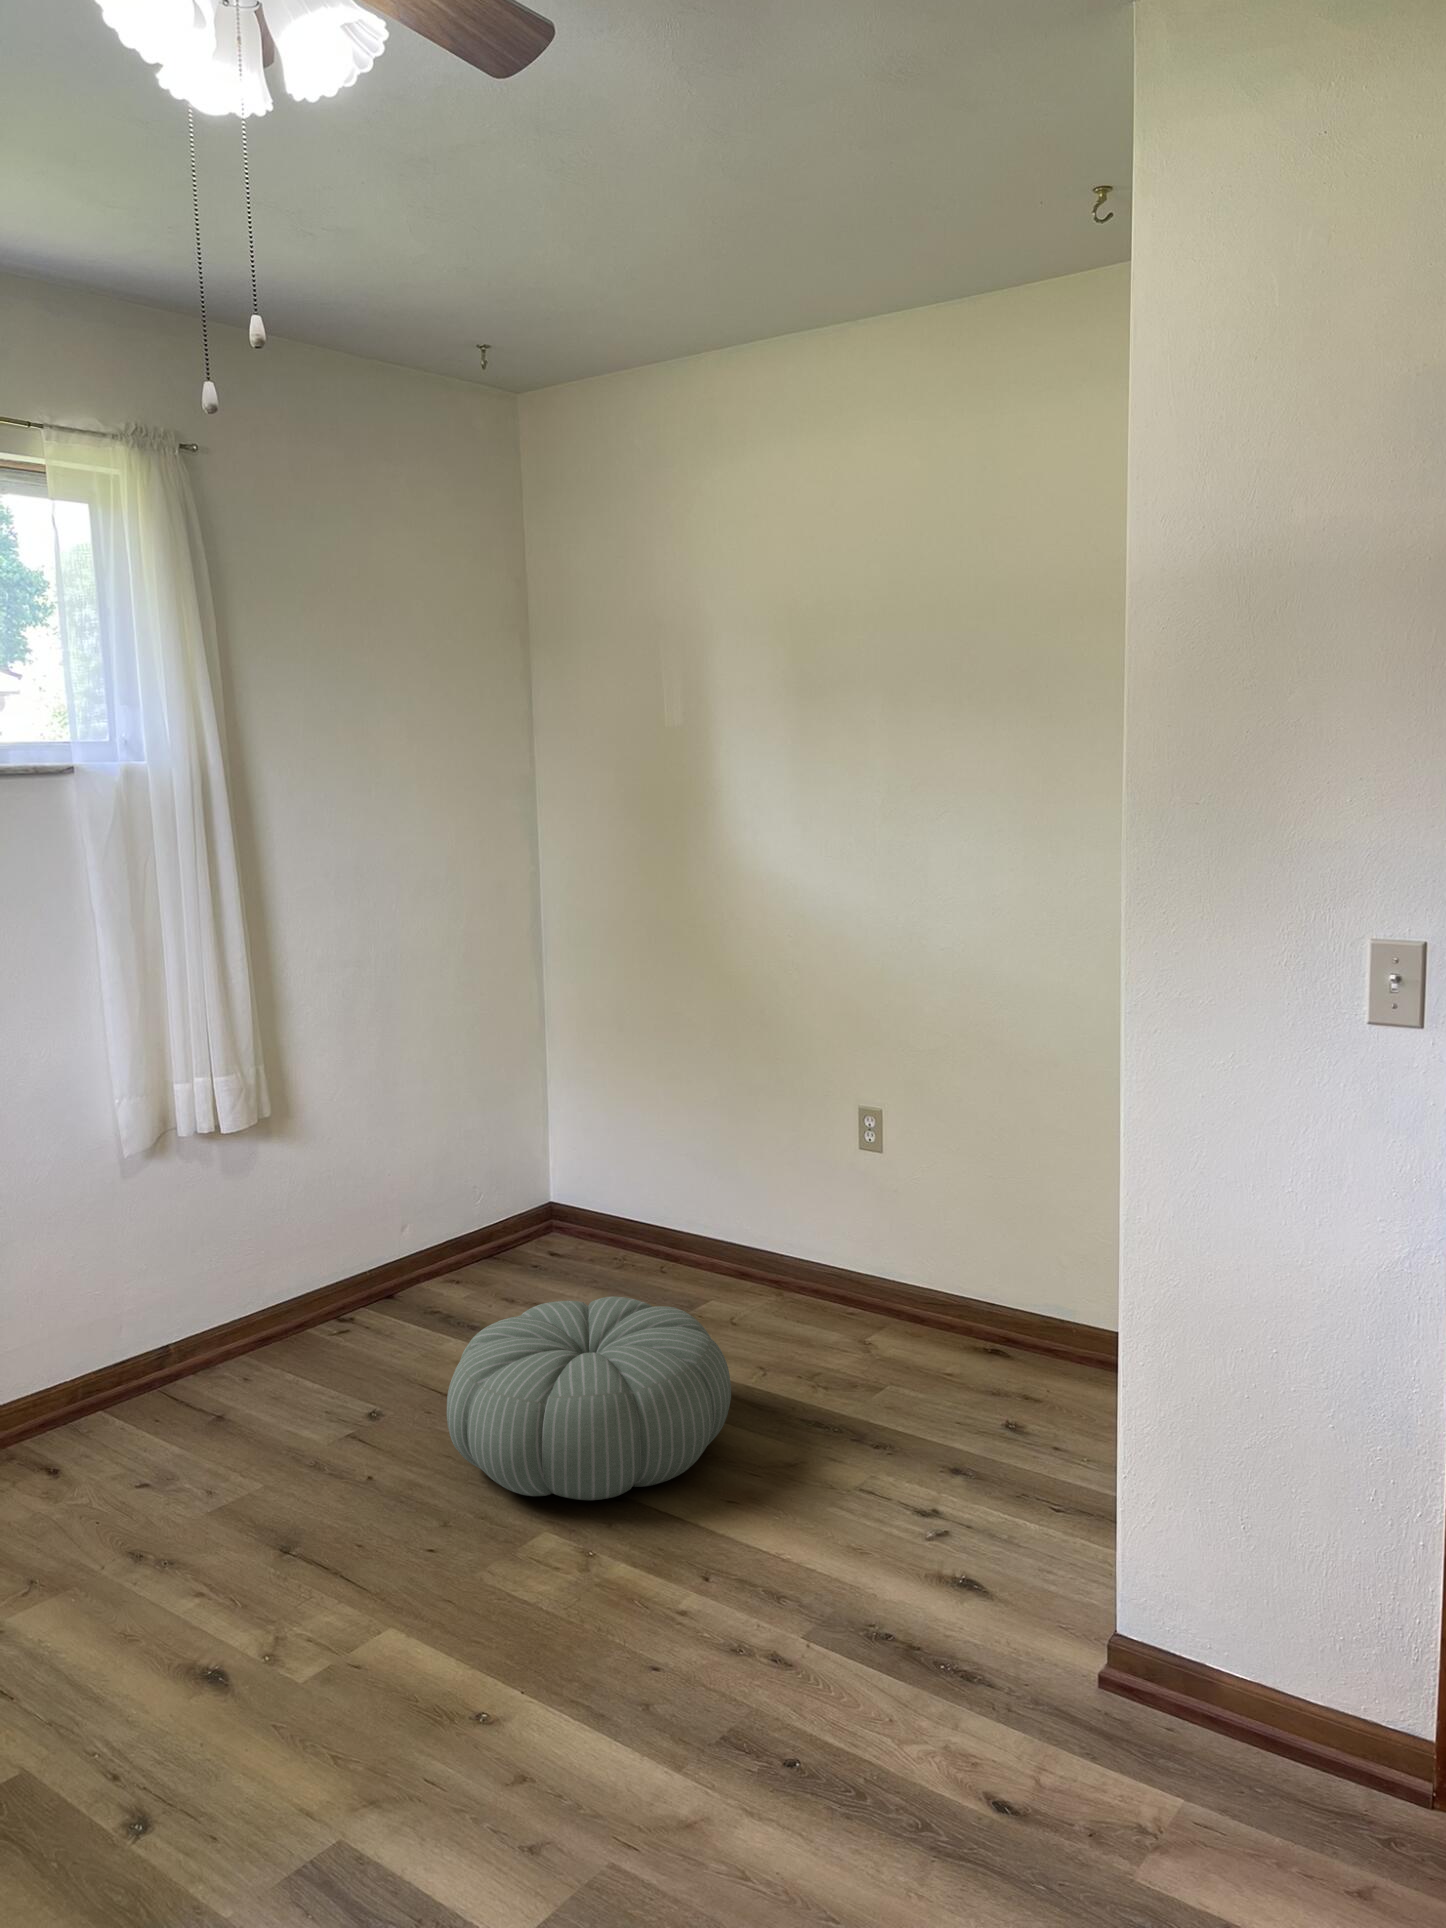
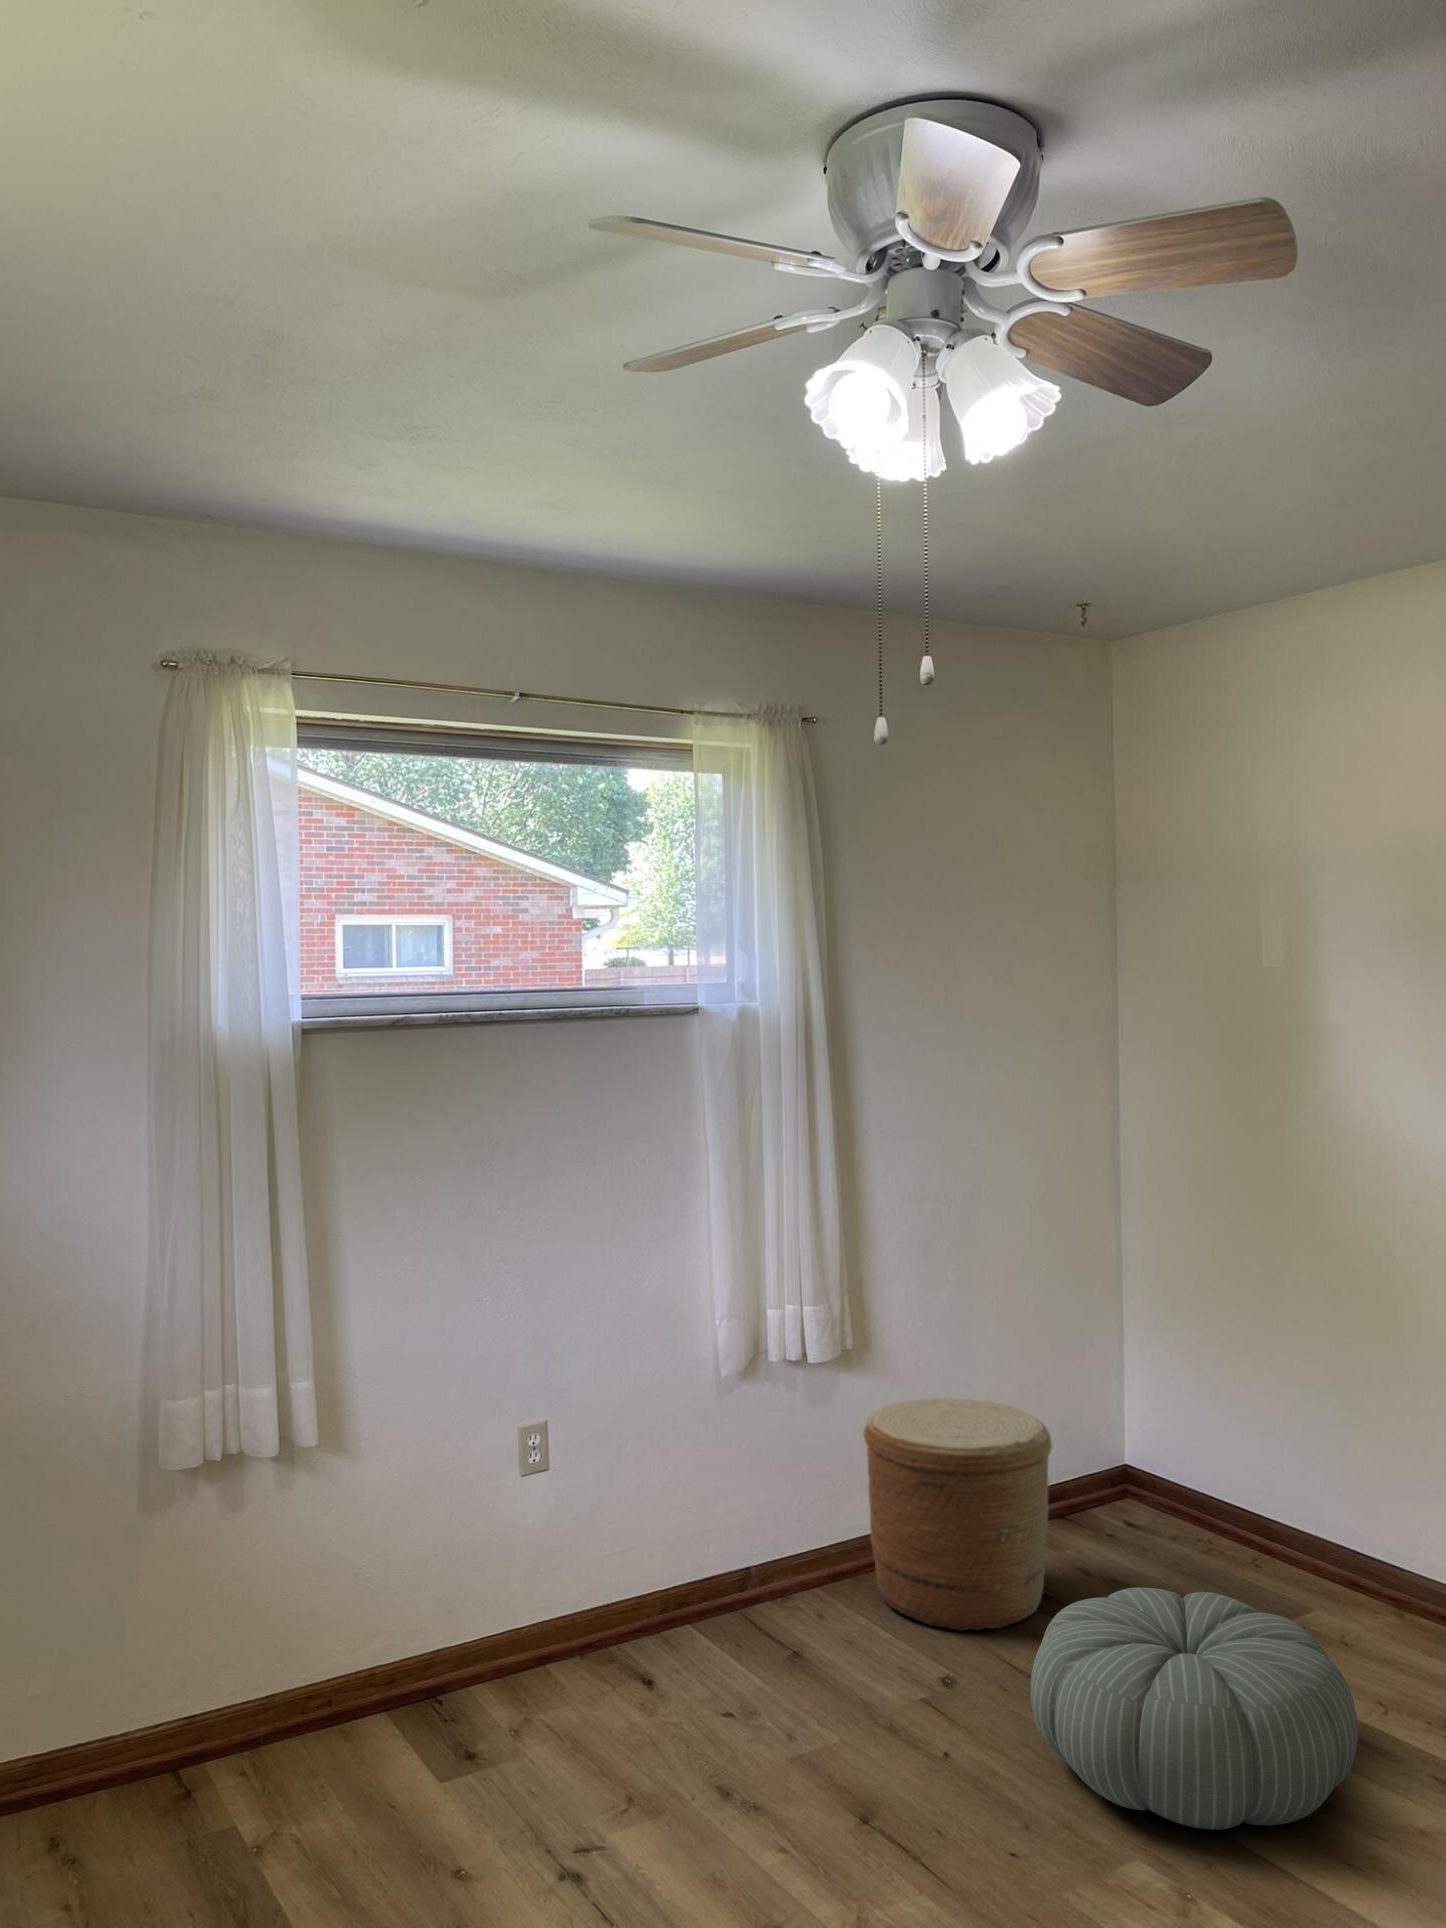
woven basket: none [286,1154,472,1371] -> present [864,1398,1052,1631]

